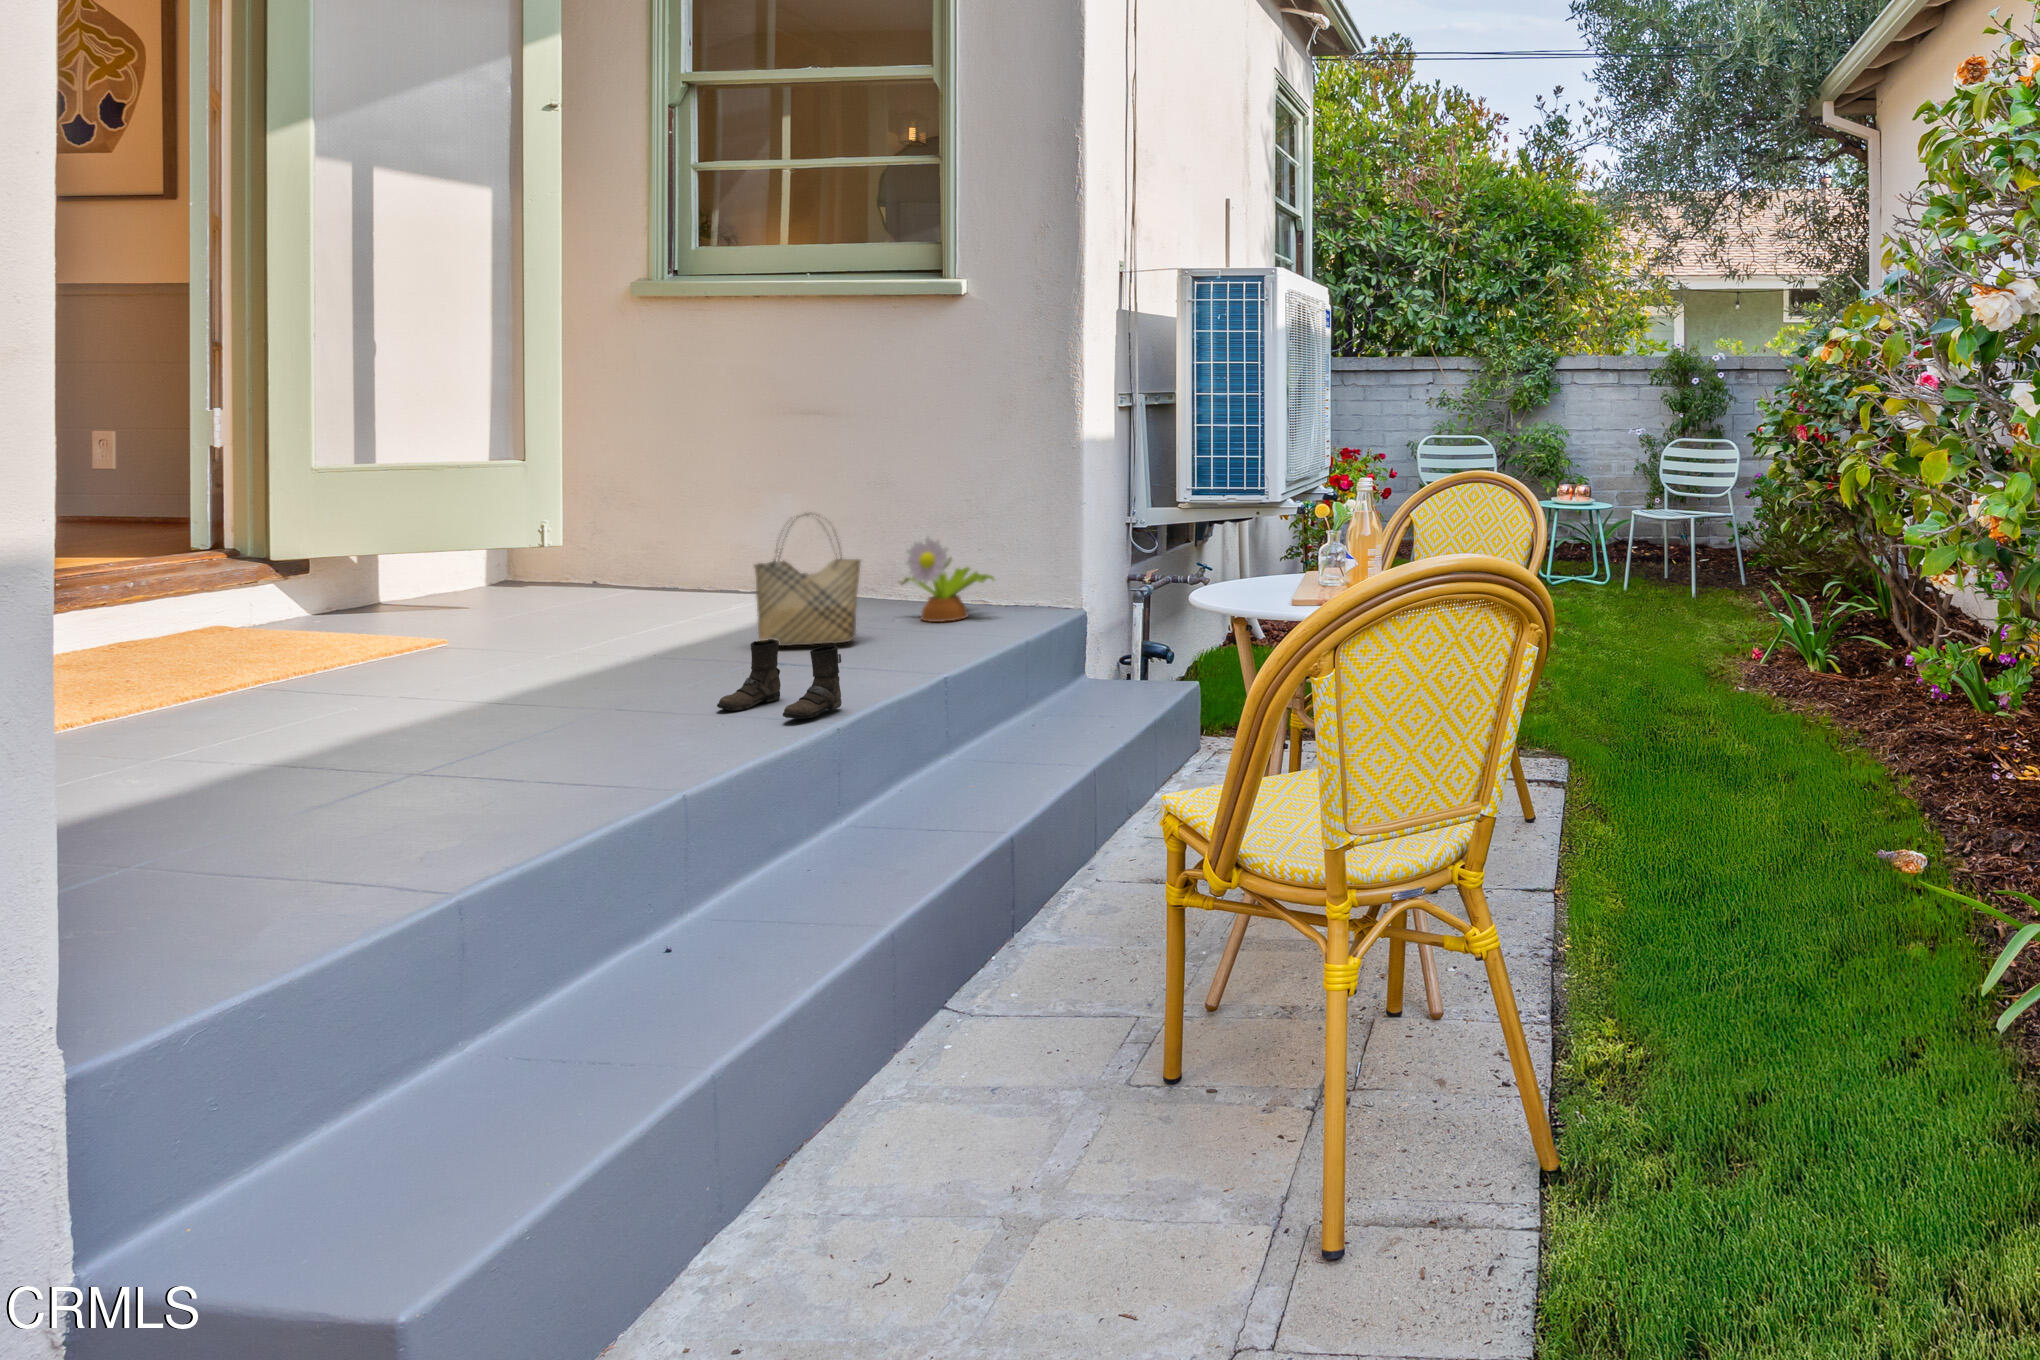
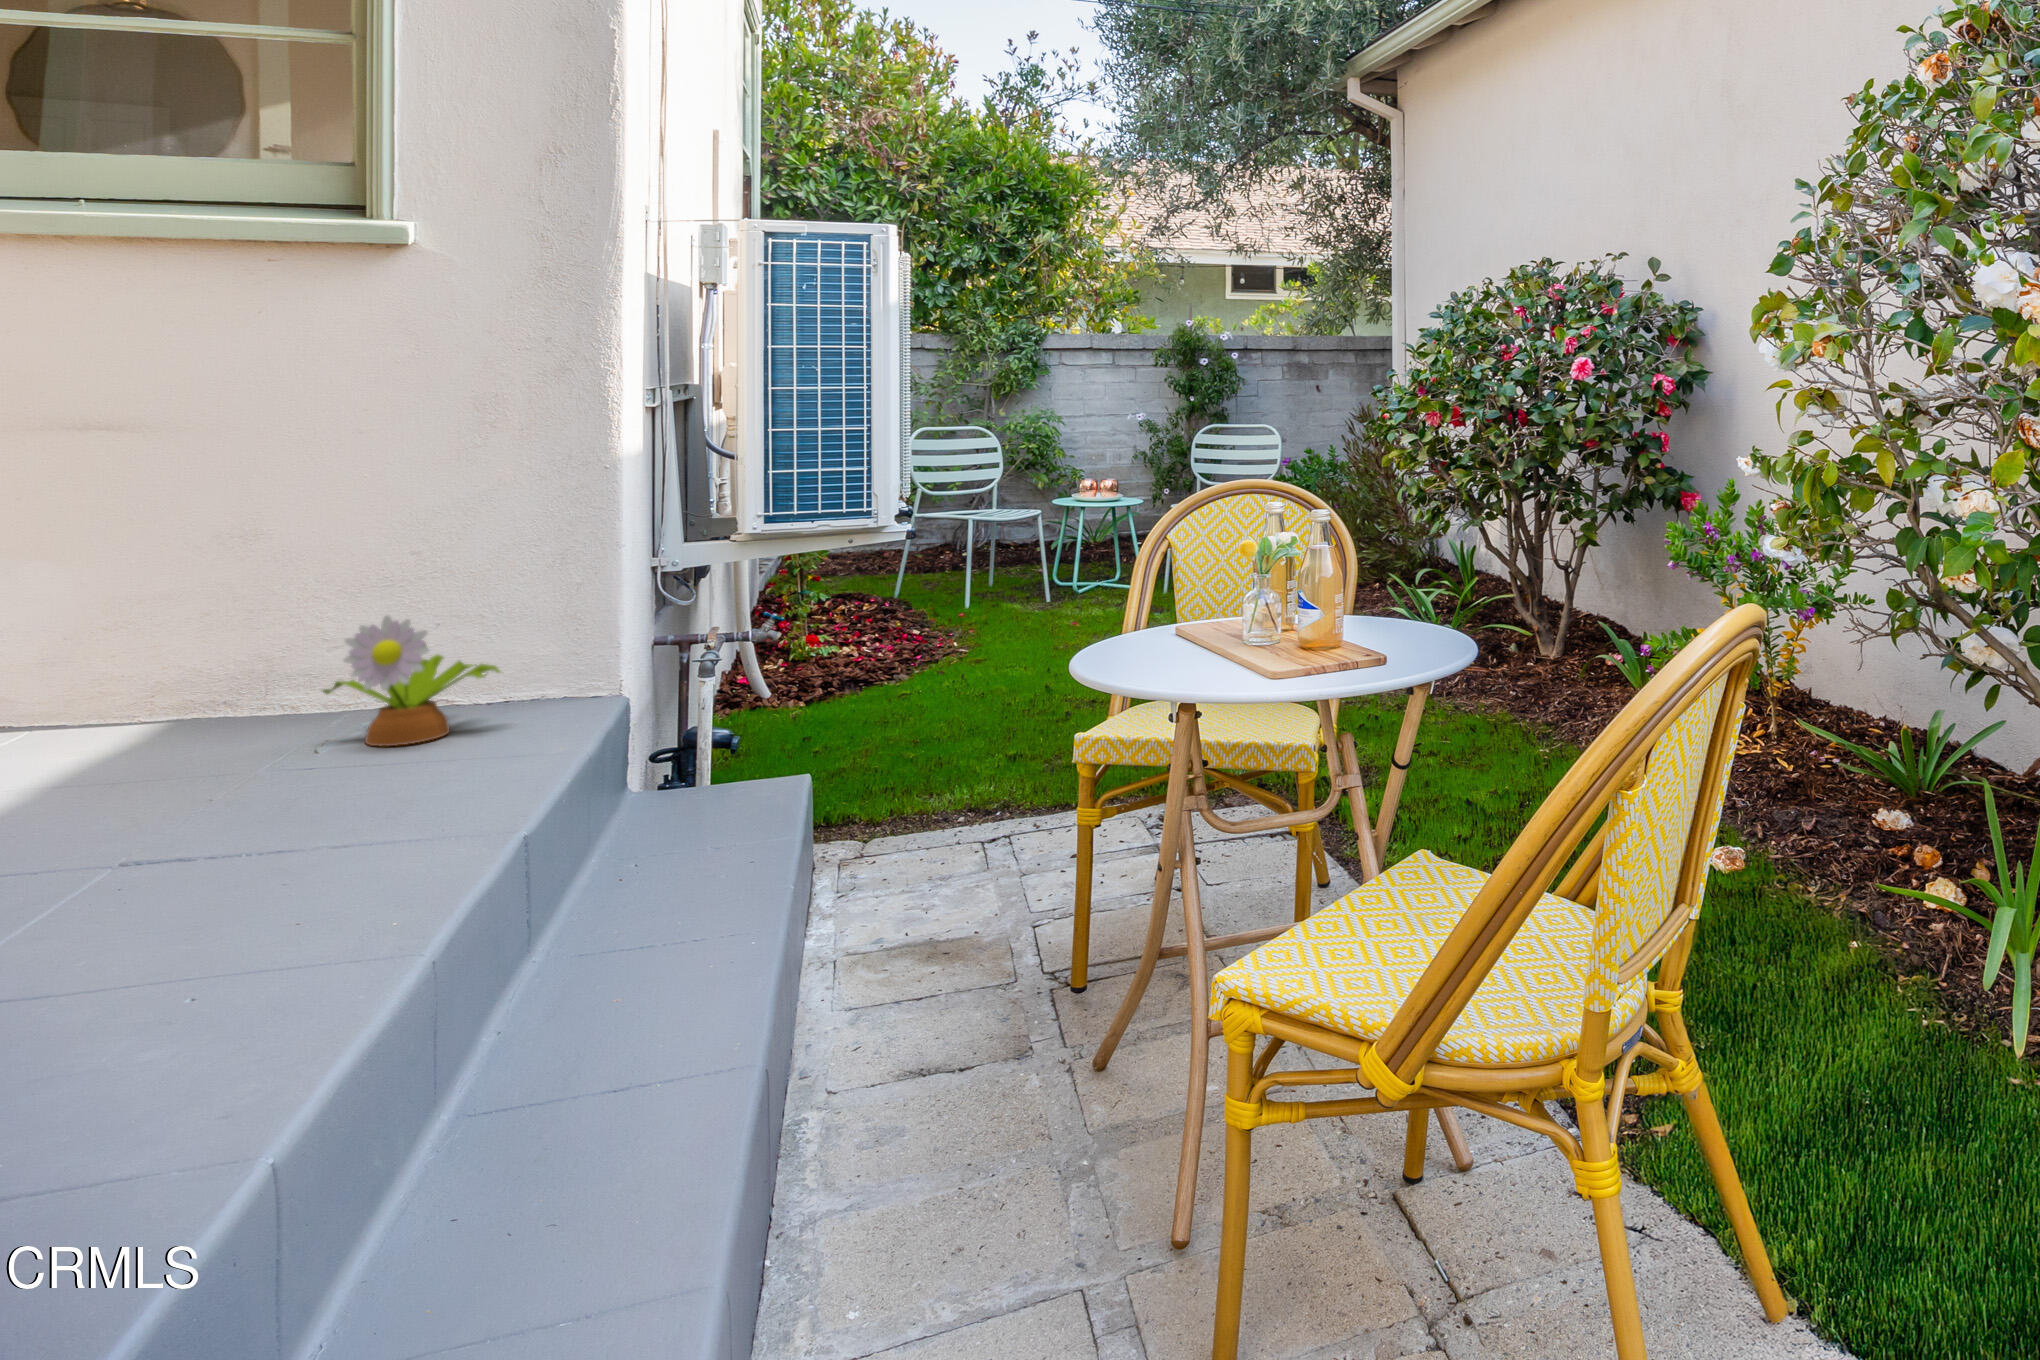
woven basket: present [754,514,861,646] -> none [72,595,289,827]
boots: present [717,639,842,719] -> none [105,820,372,962]

